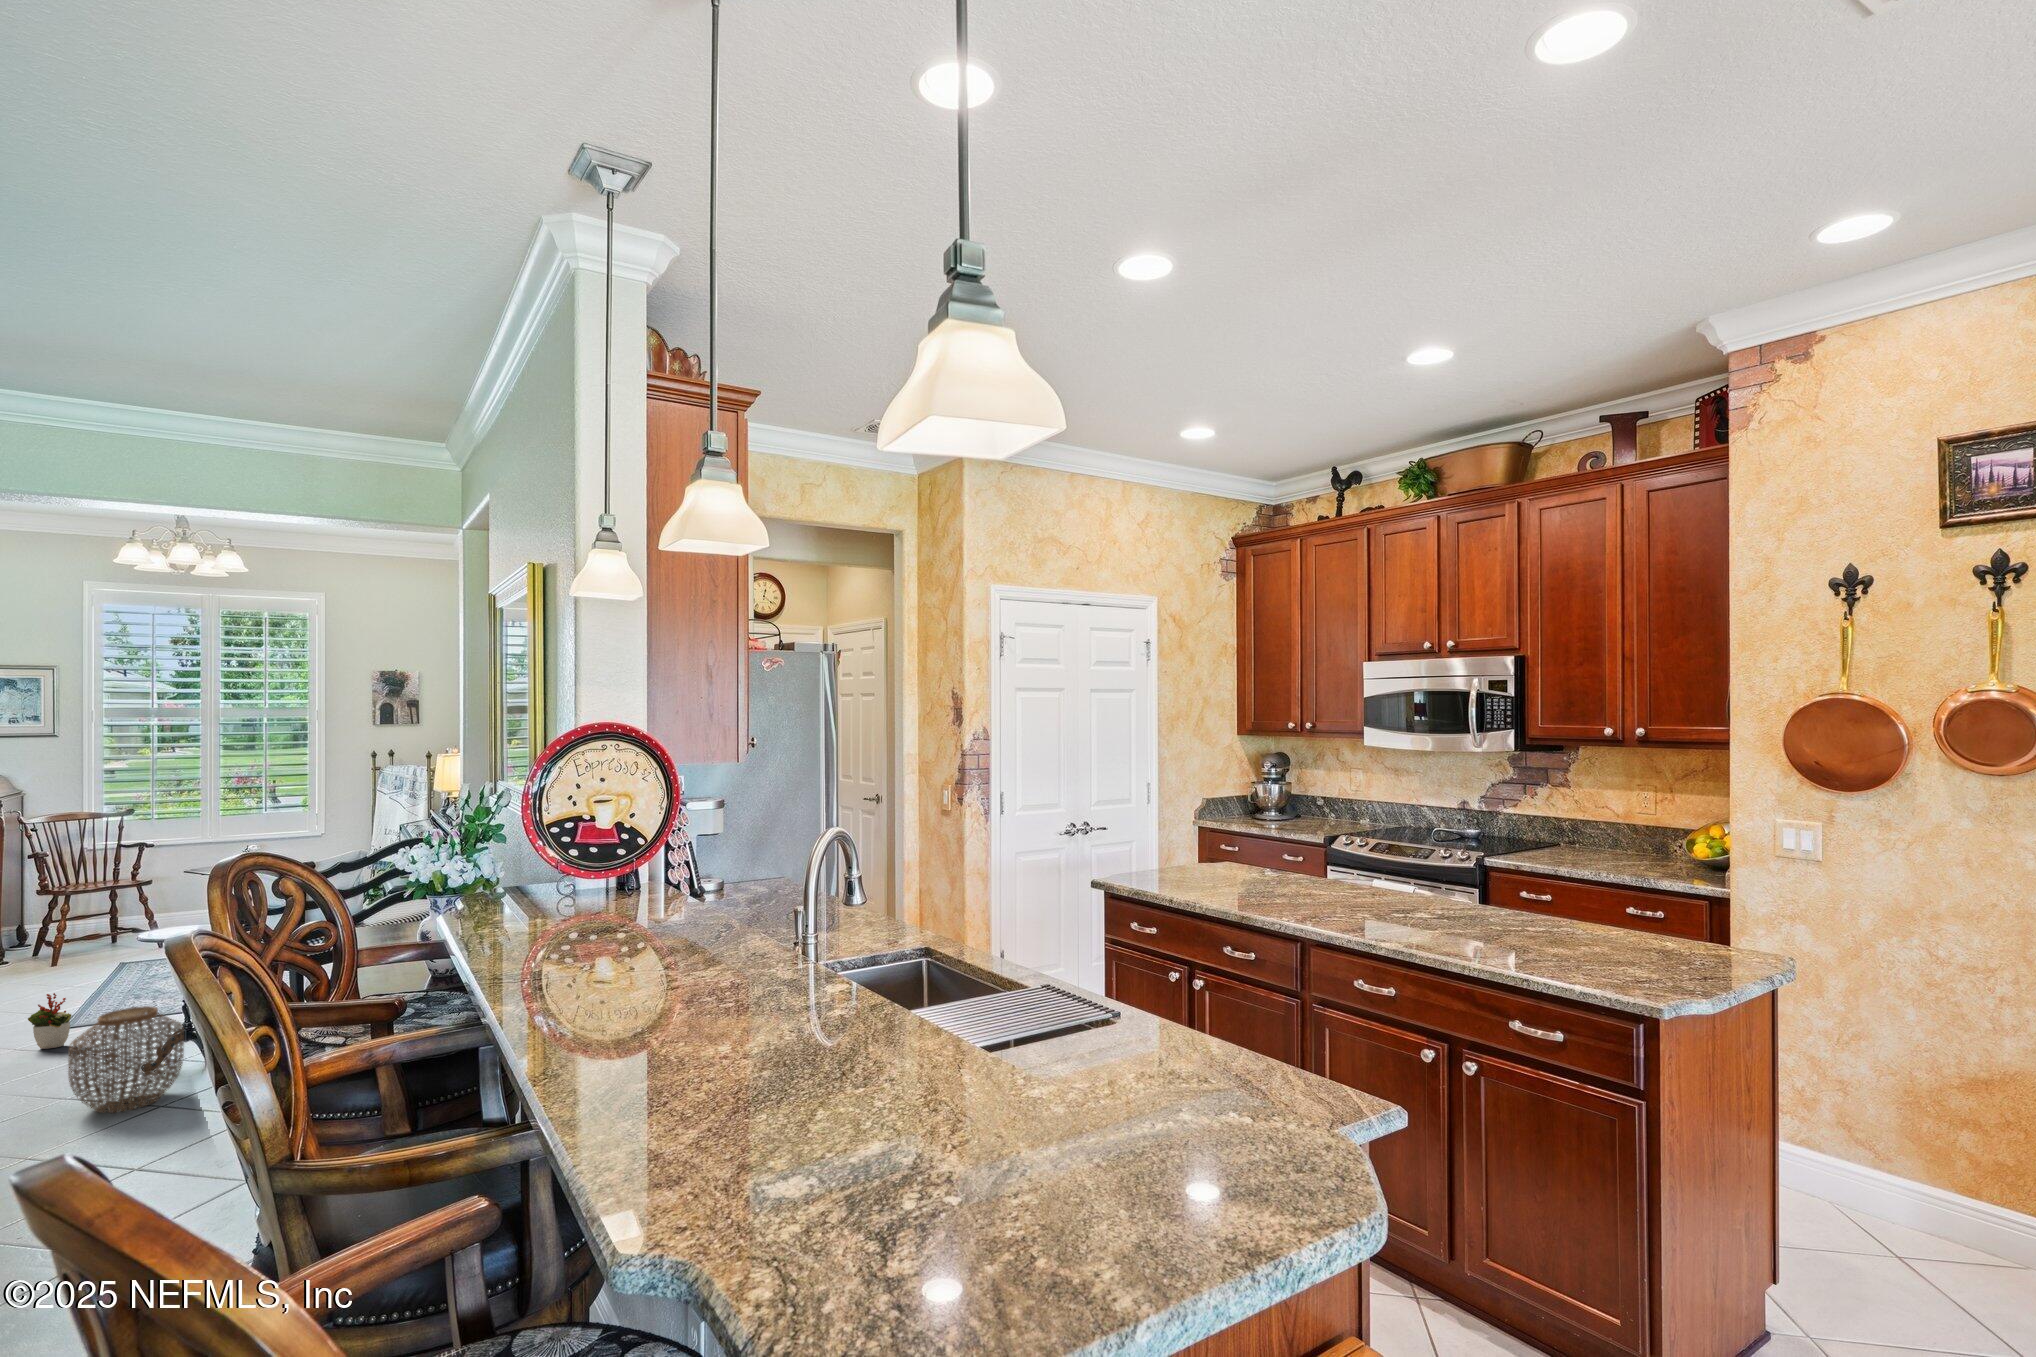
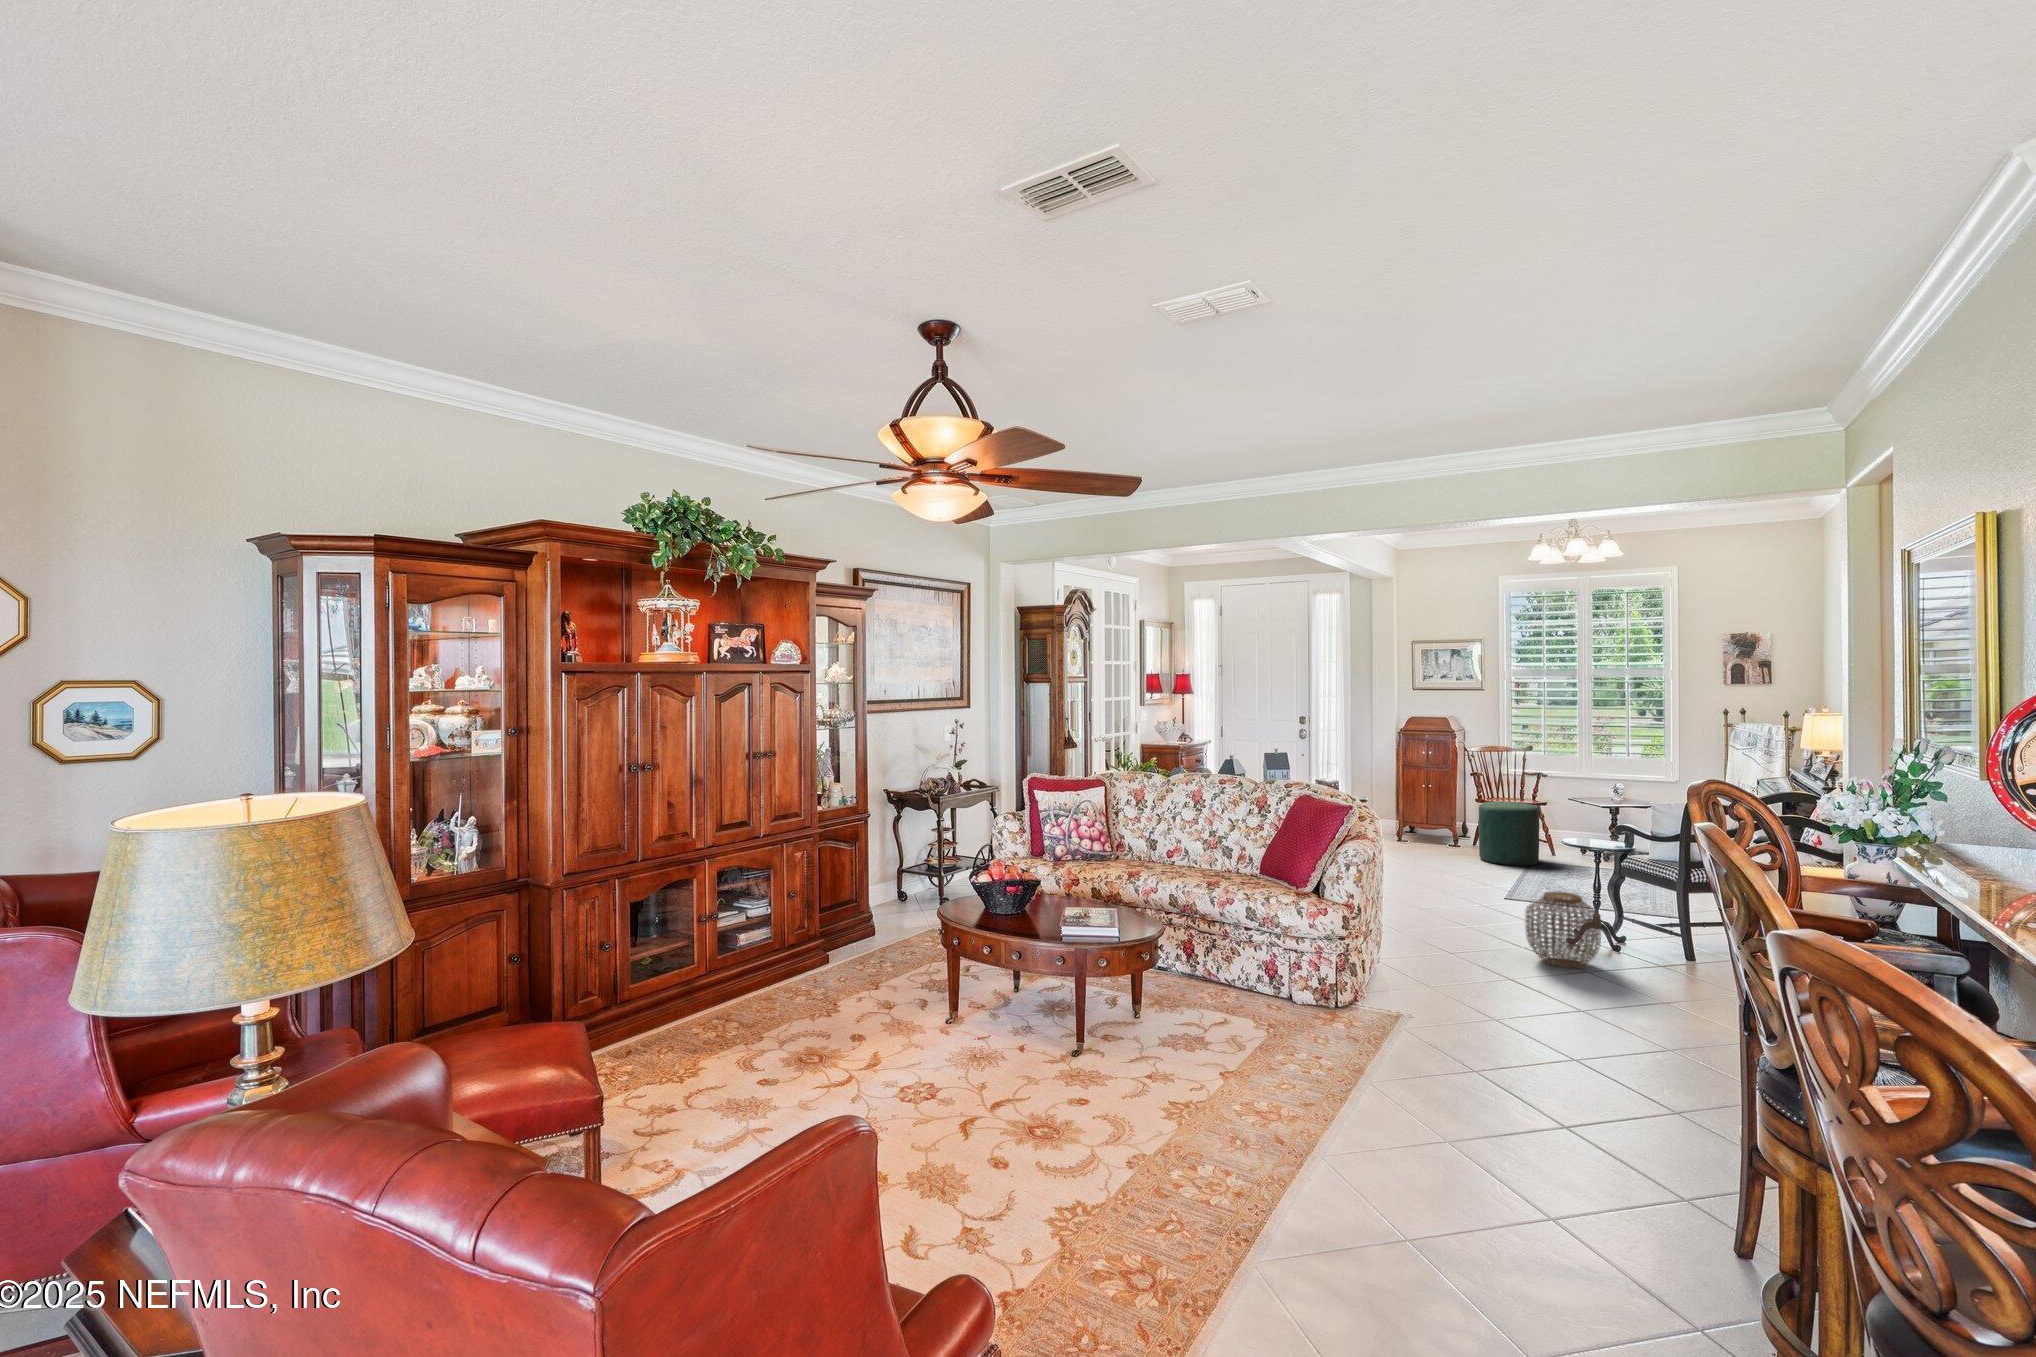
ottoman: none [36,887,135,978] -> present [1479,801,1539,866]
decorative plant: present [28,993,71,1049] -> none [1488,871,1514,910]

